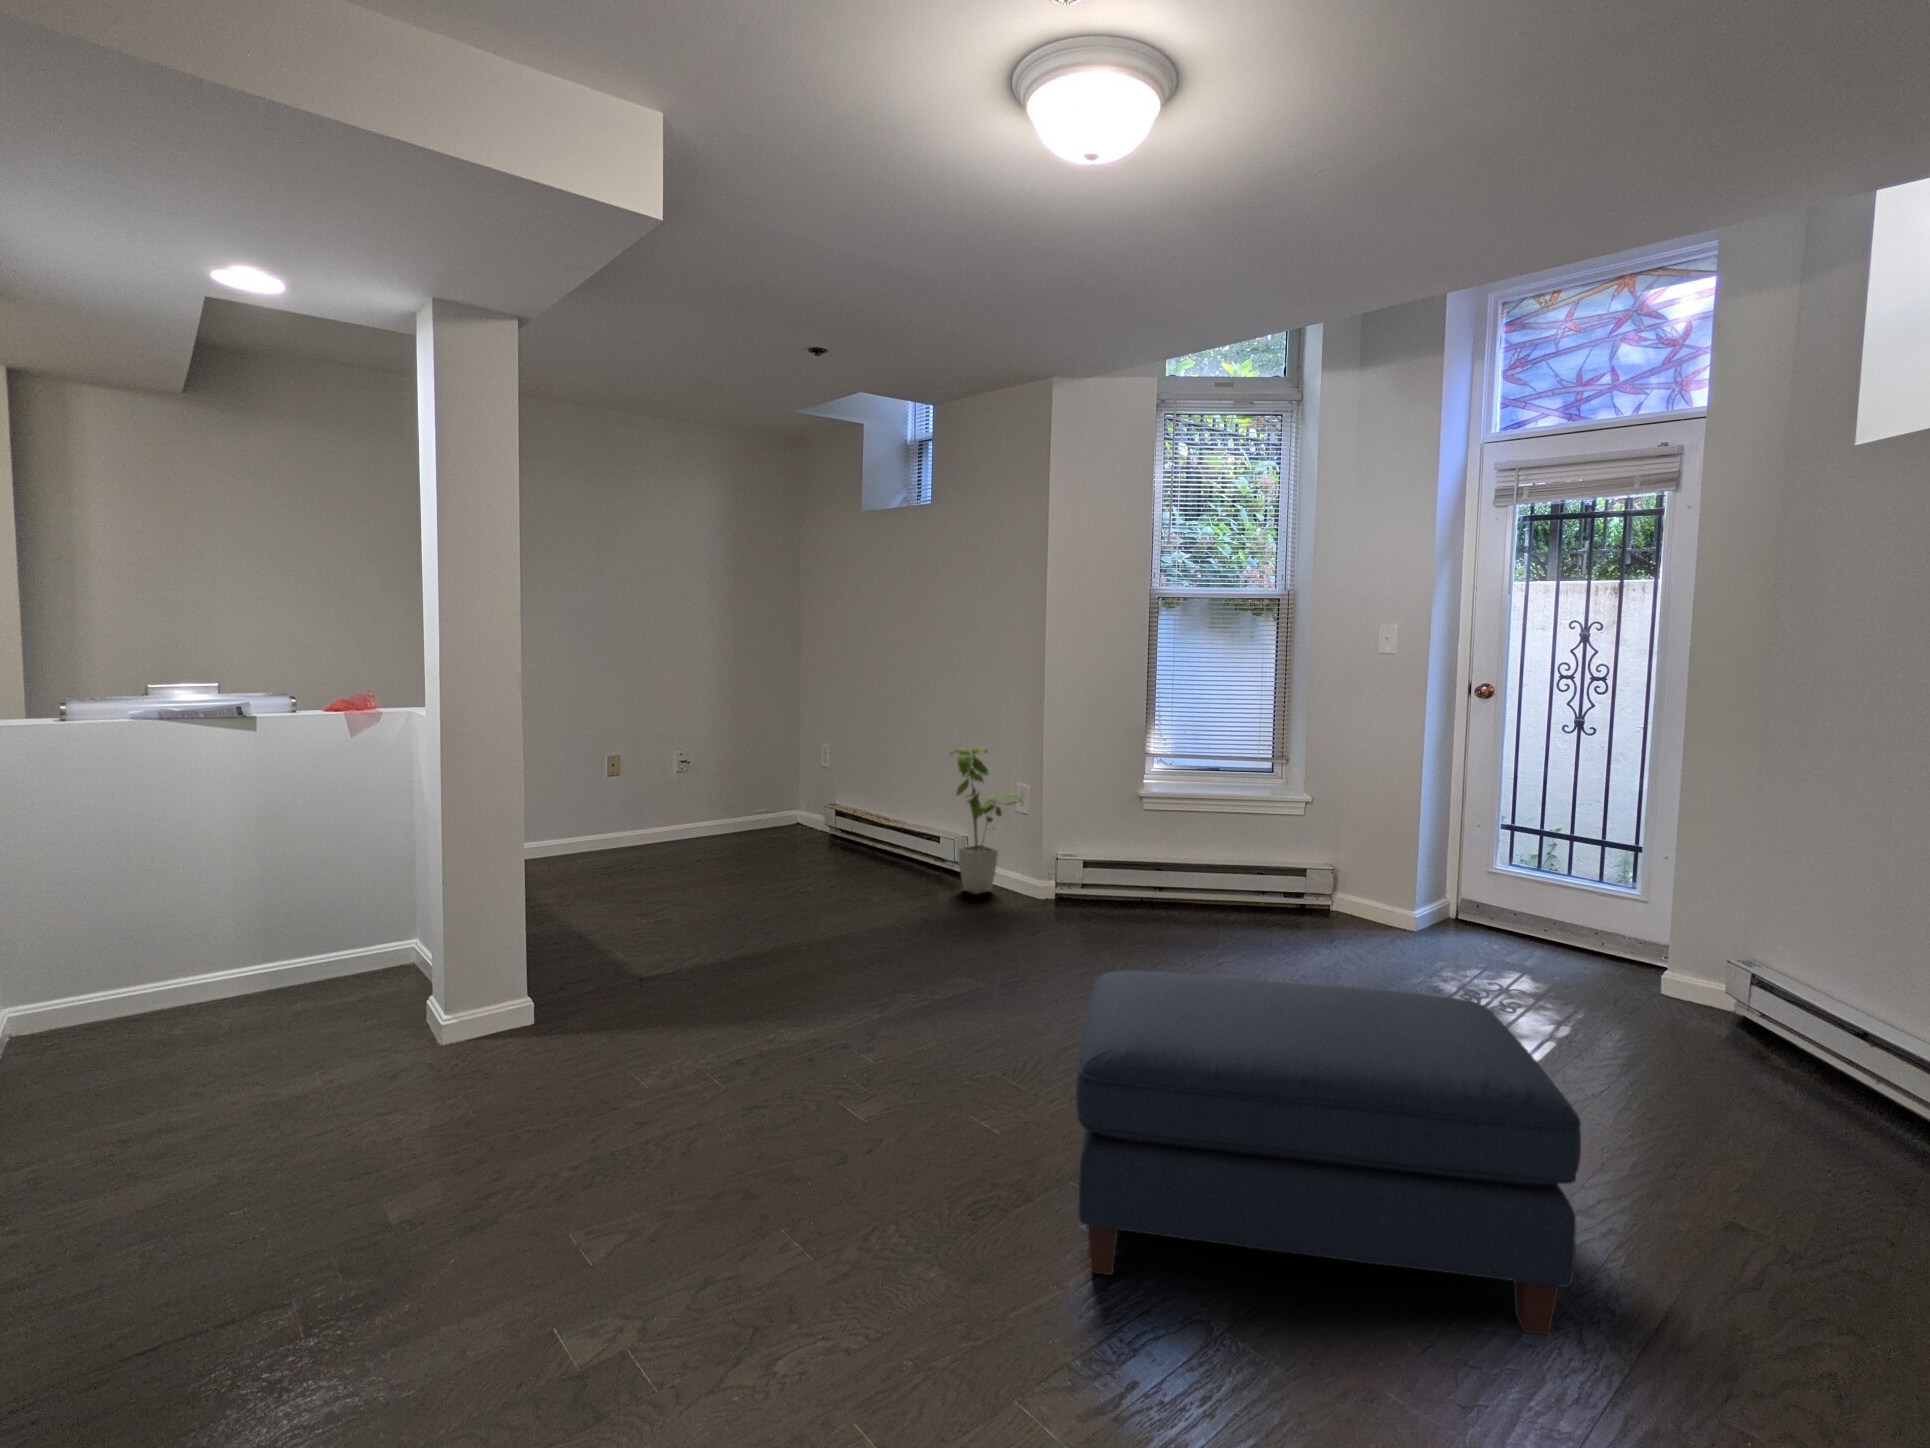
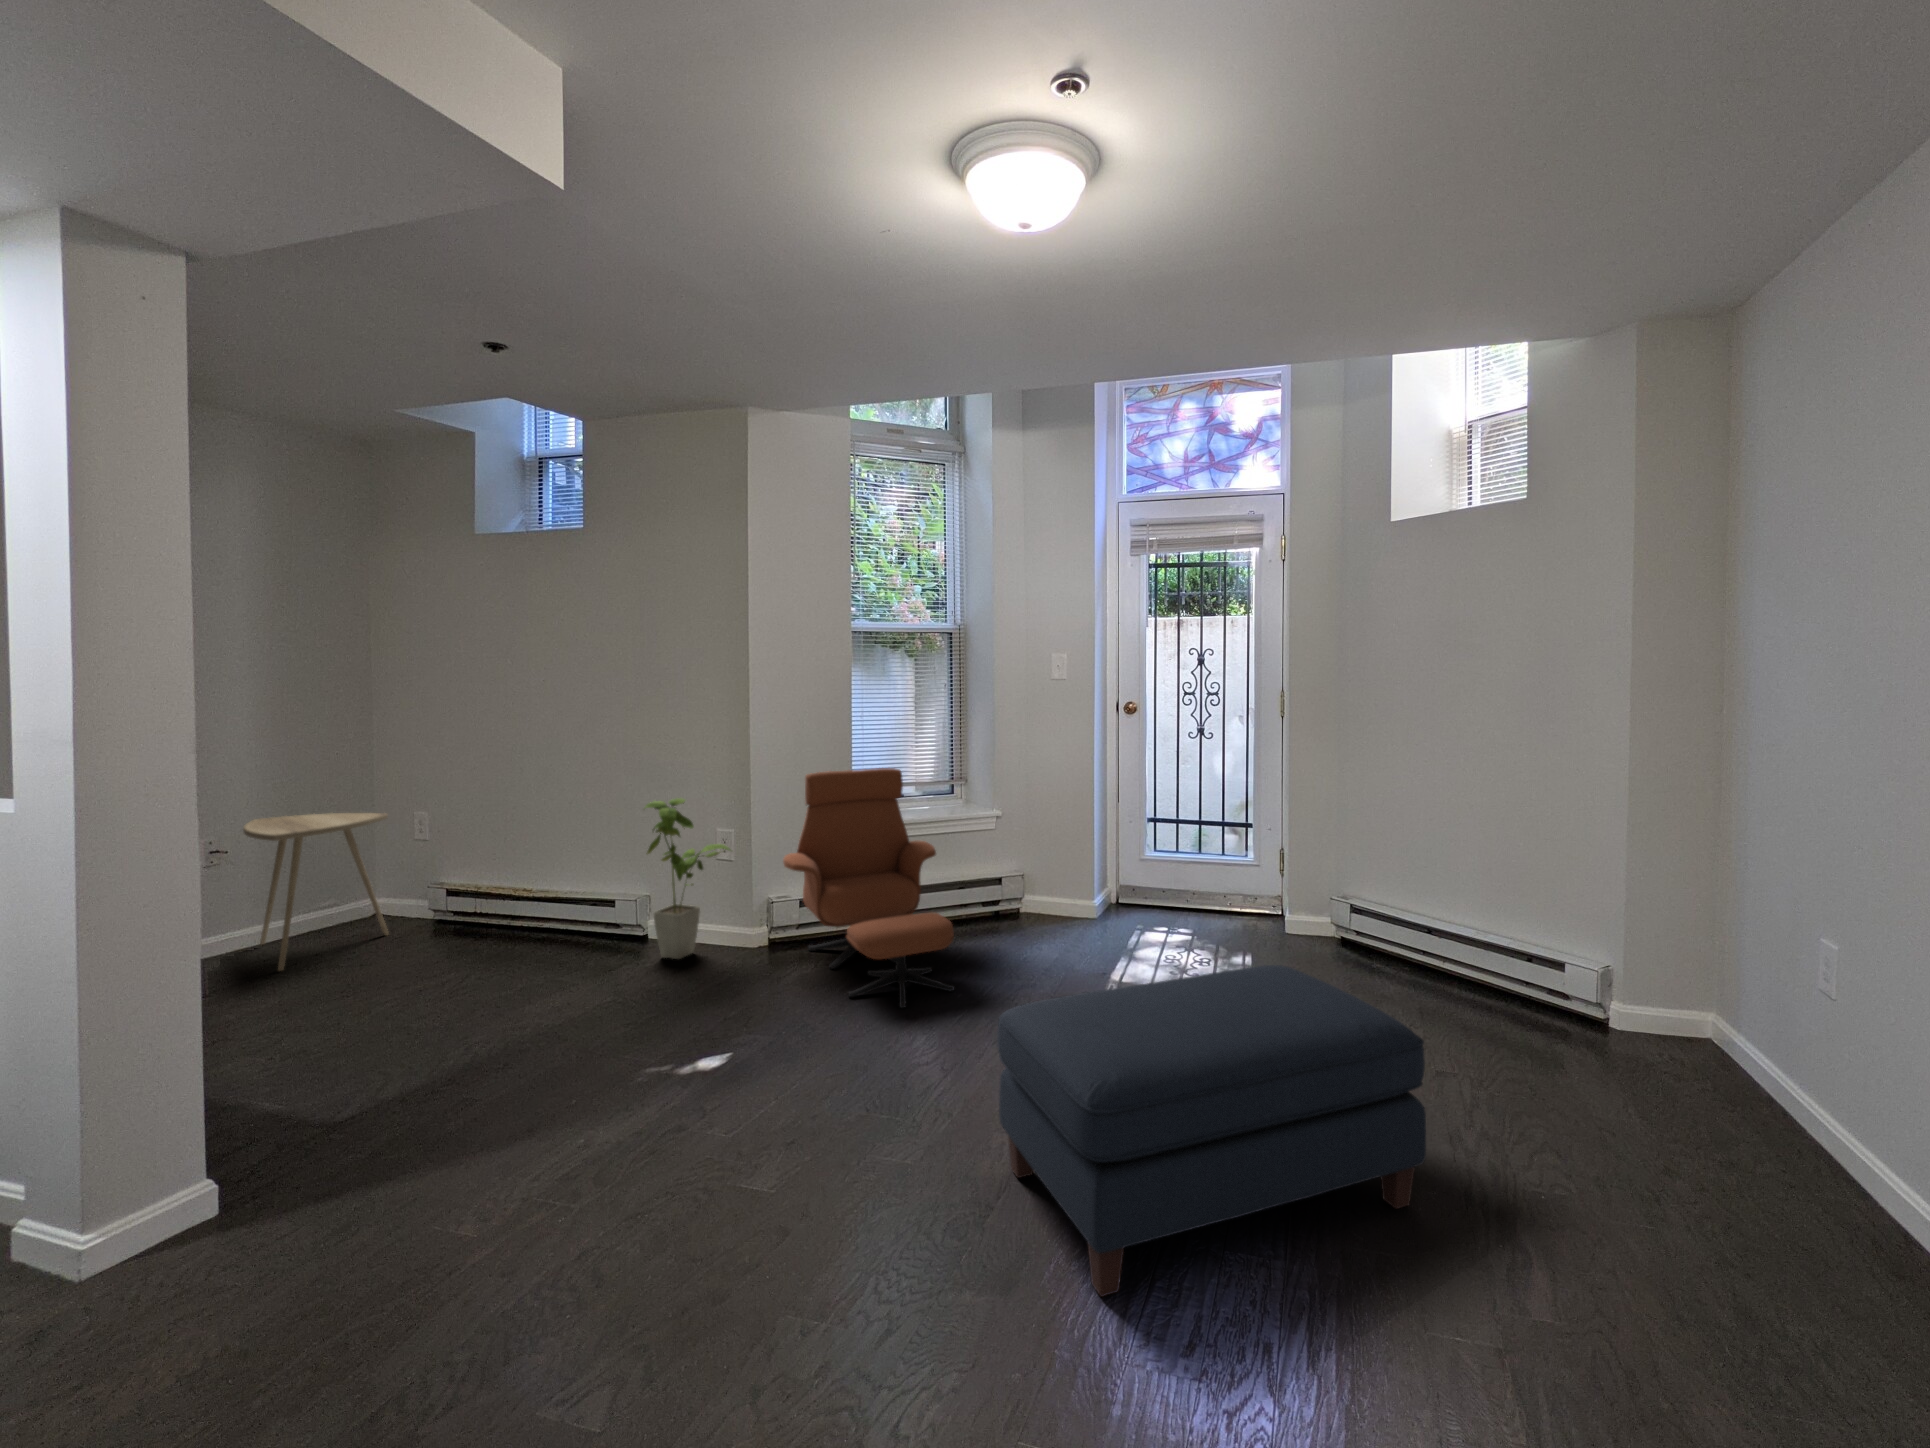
lounge chair: none [1060,735,1218,975] -> present [783,768,955,1008]
side table: none [707,737,799,851] -> present [243,813,389,971]

